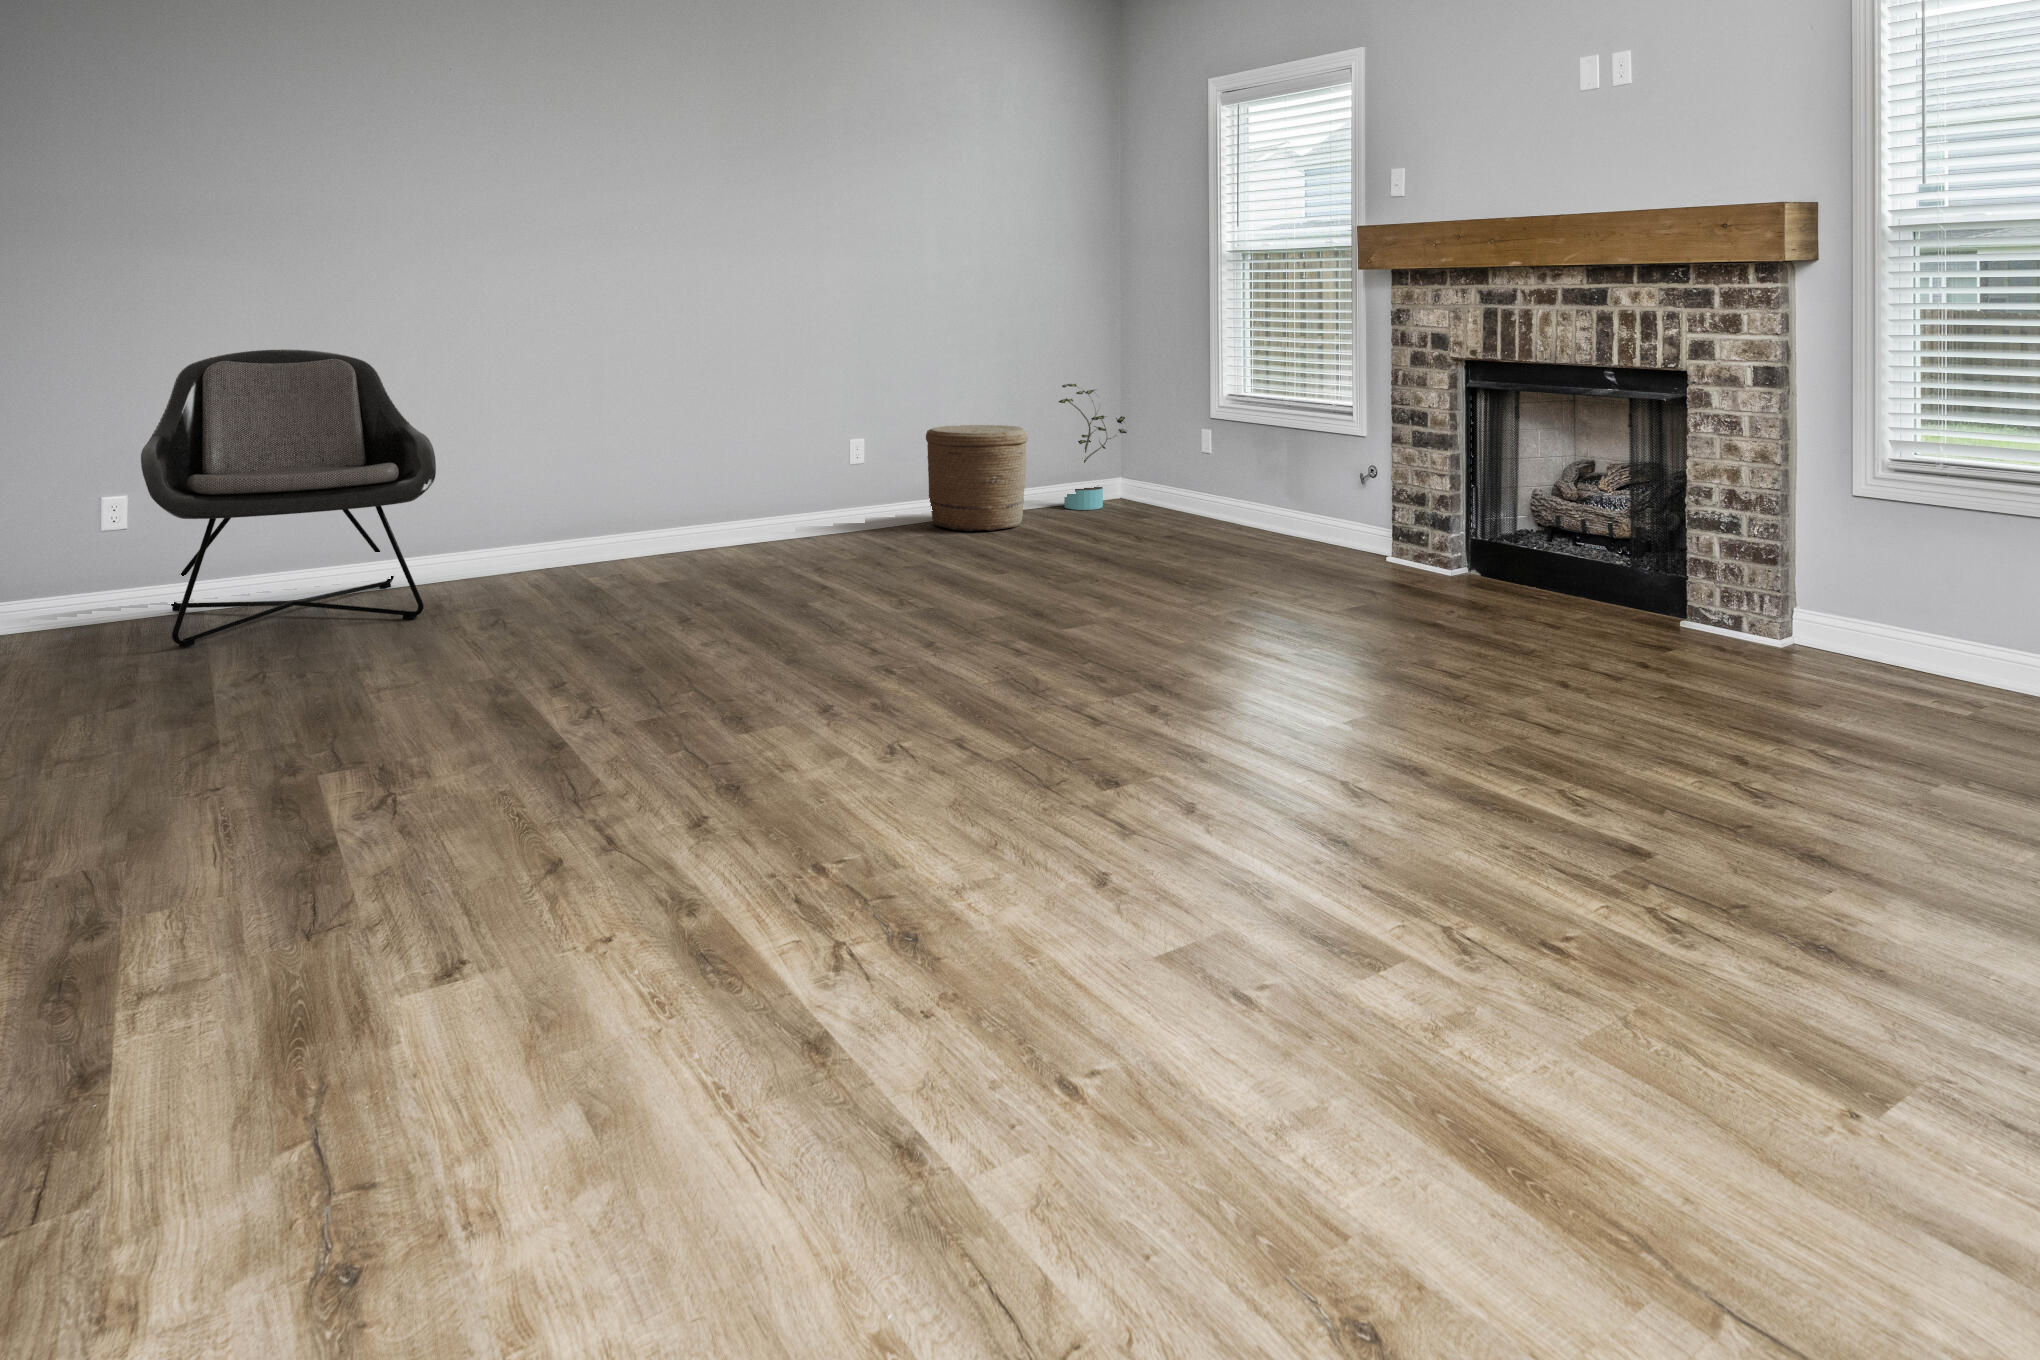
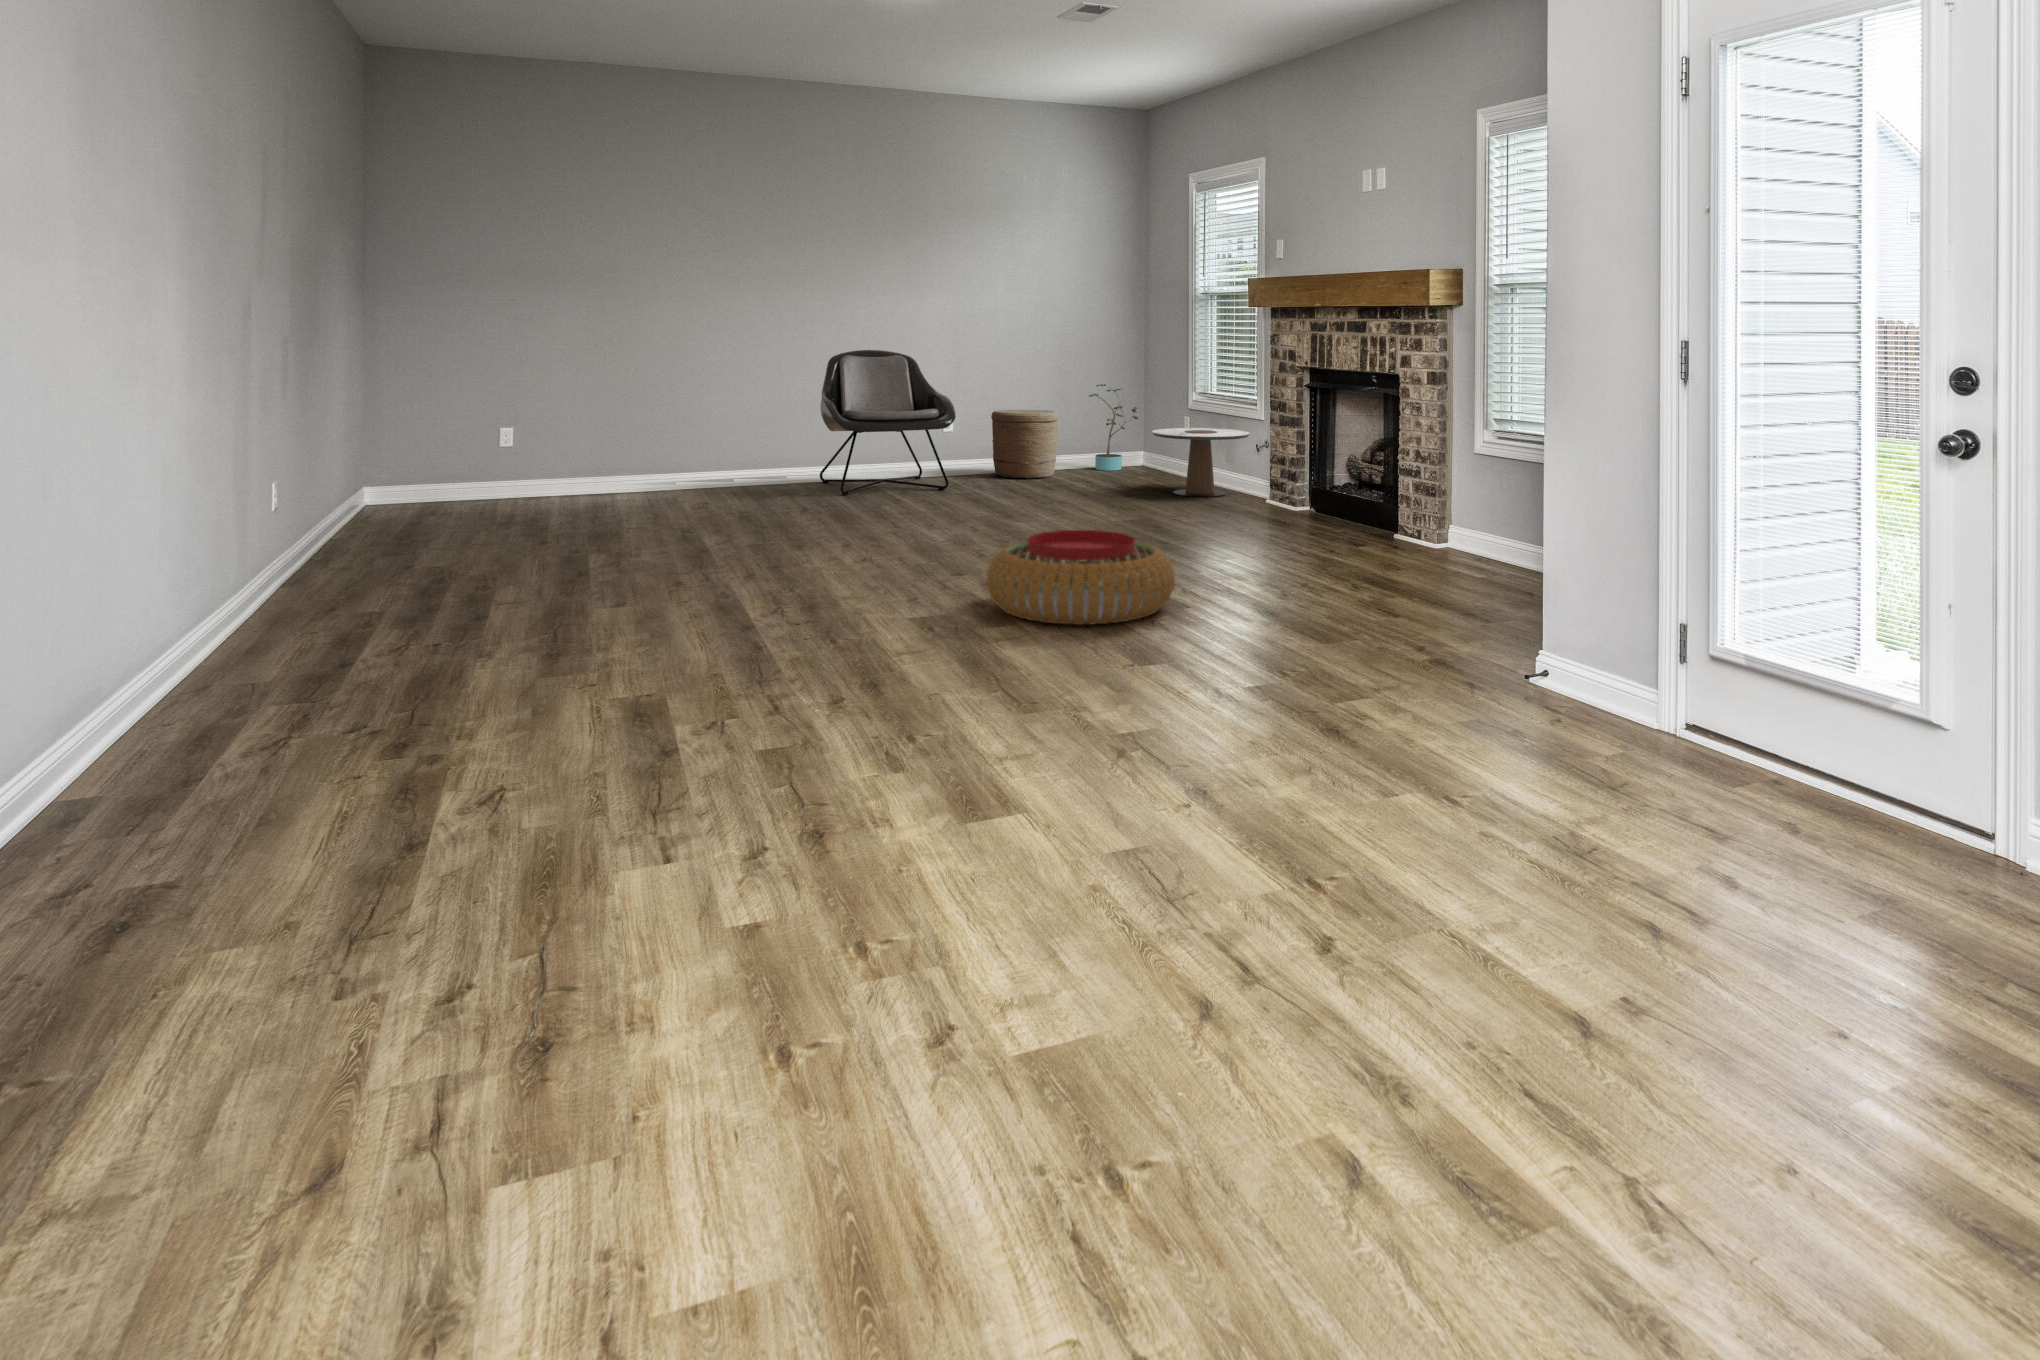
lounge chair: present [141,349,436,648] -> present [820,350,956,495]
side table: none [1201,449,1349,555] -> present [1152,428,1250,497]
pouf: none [1284,700,1683,940] -> present [987,530,1175,625]

